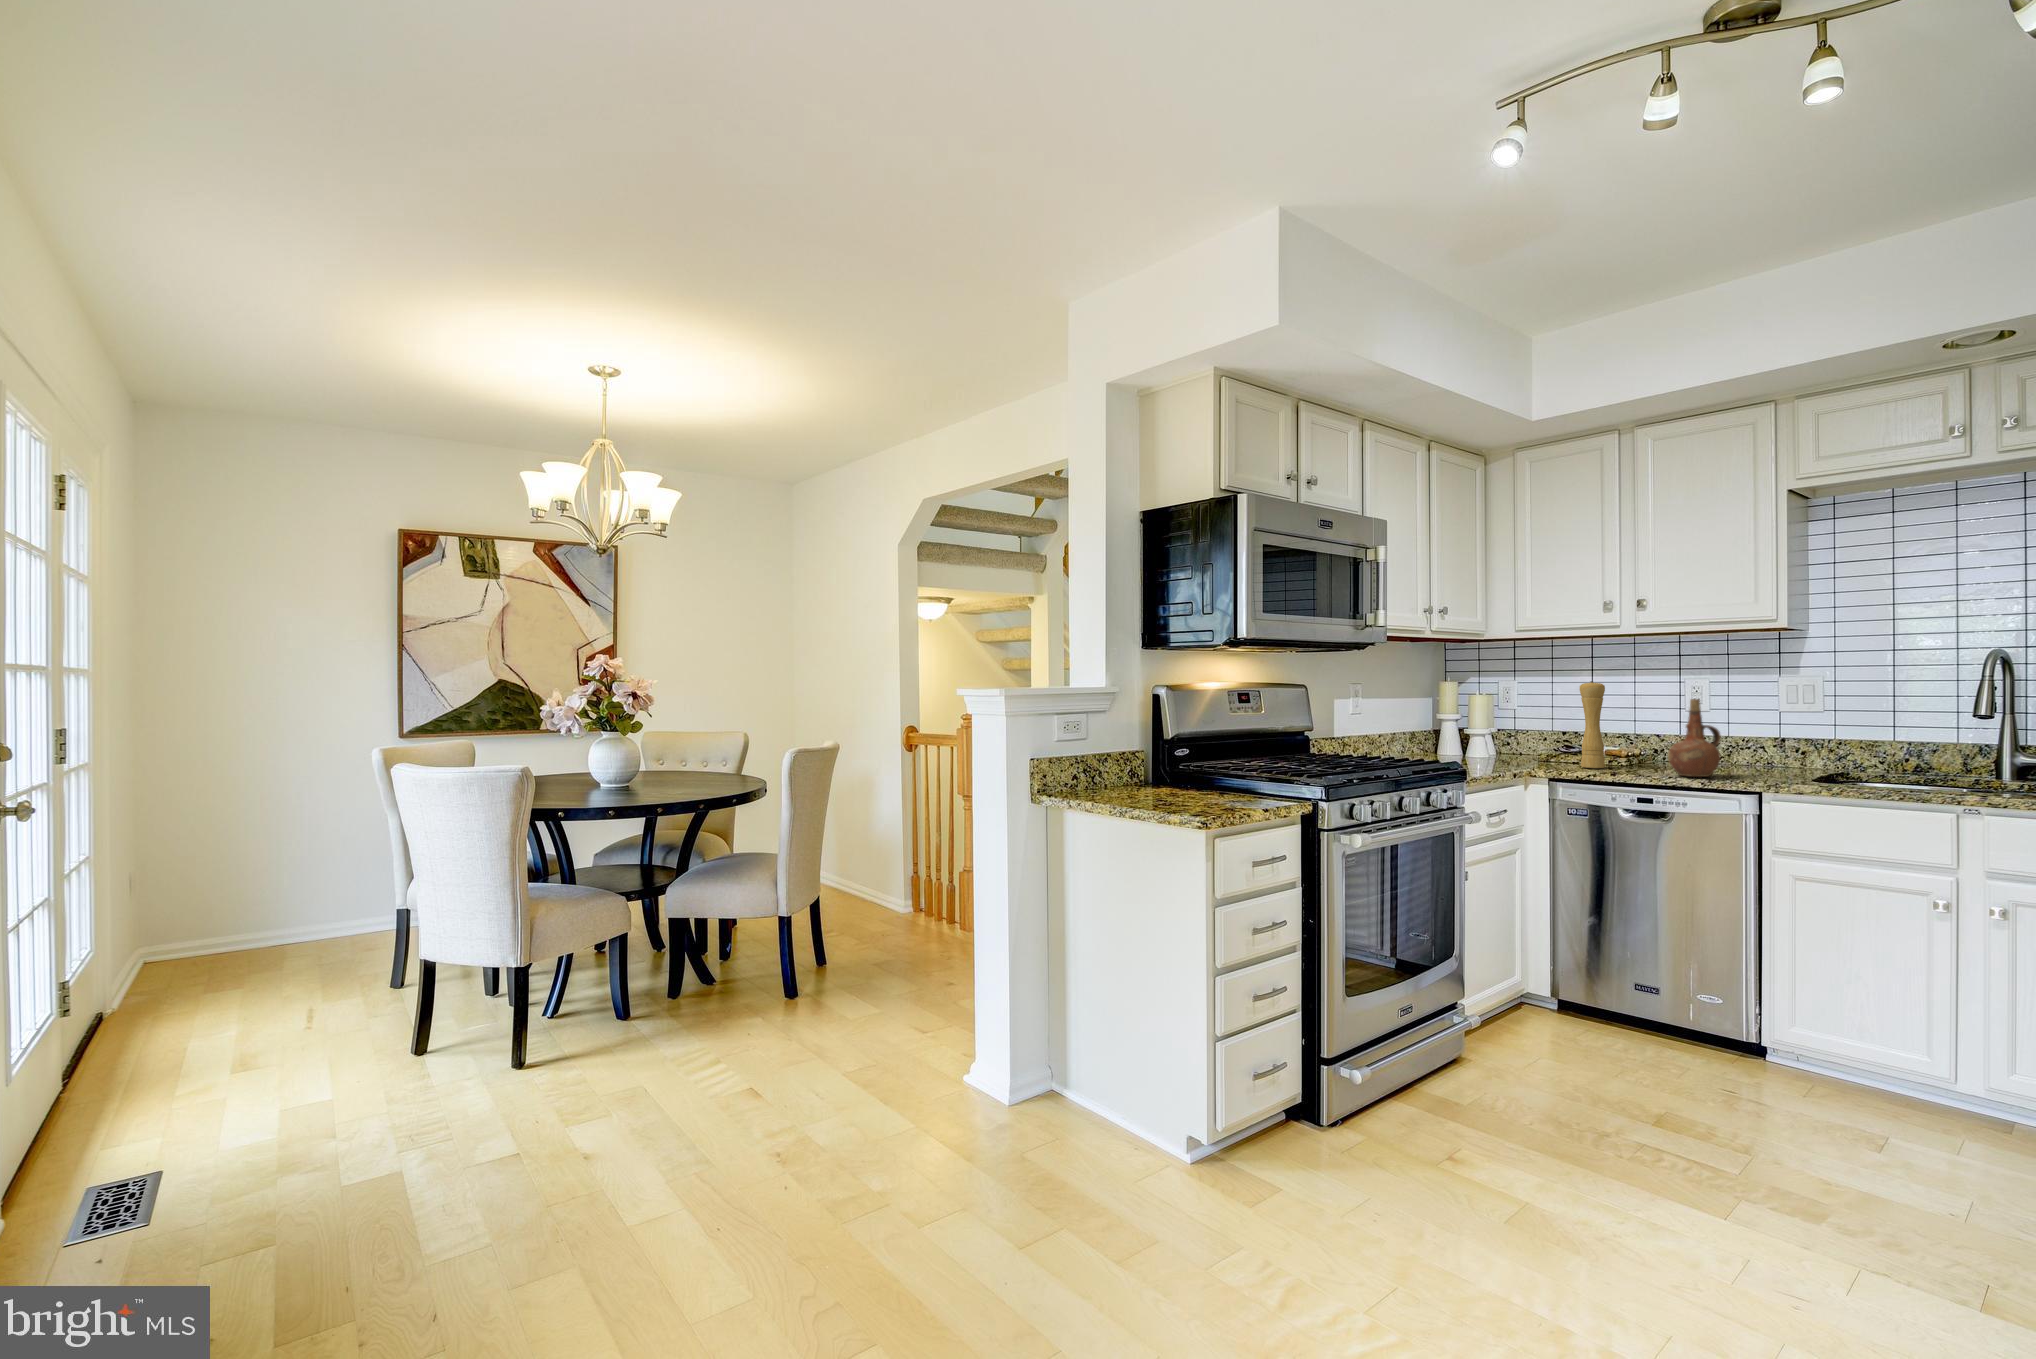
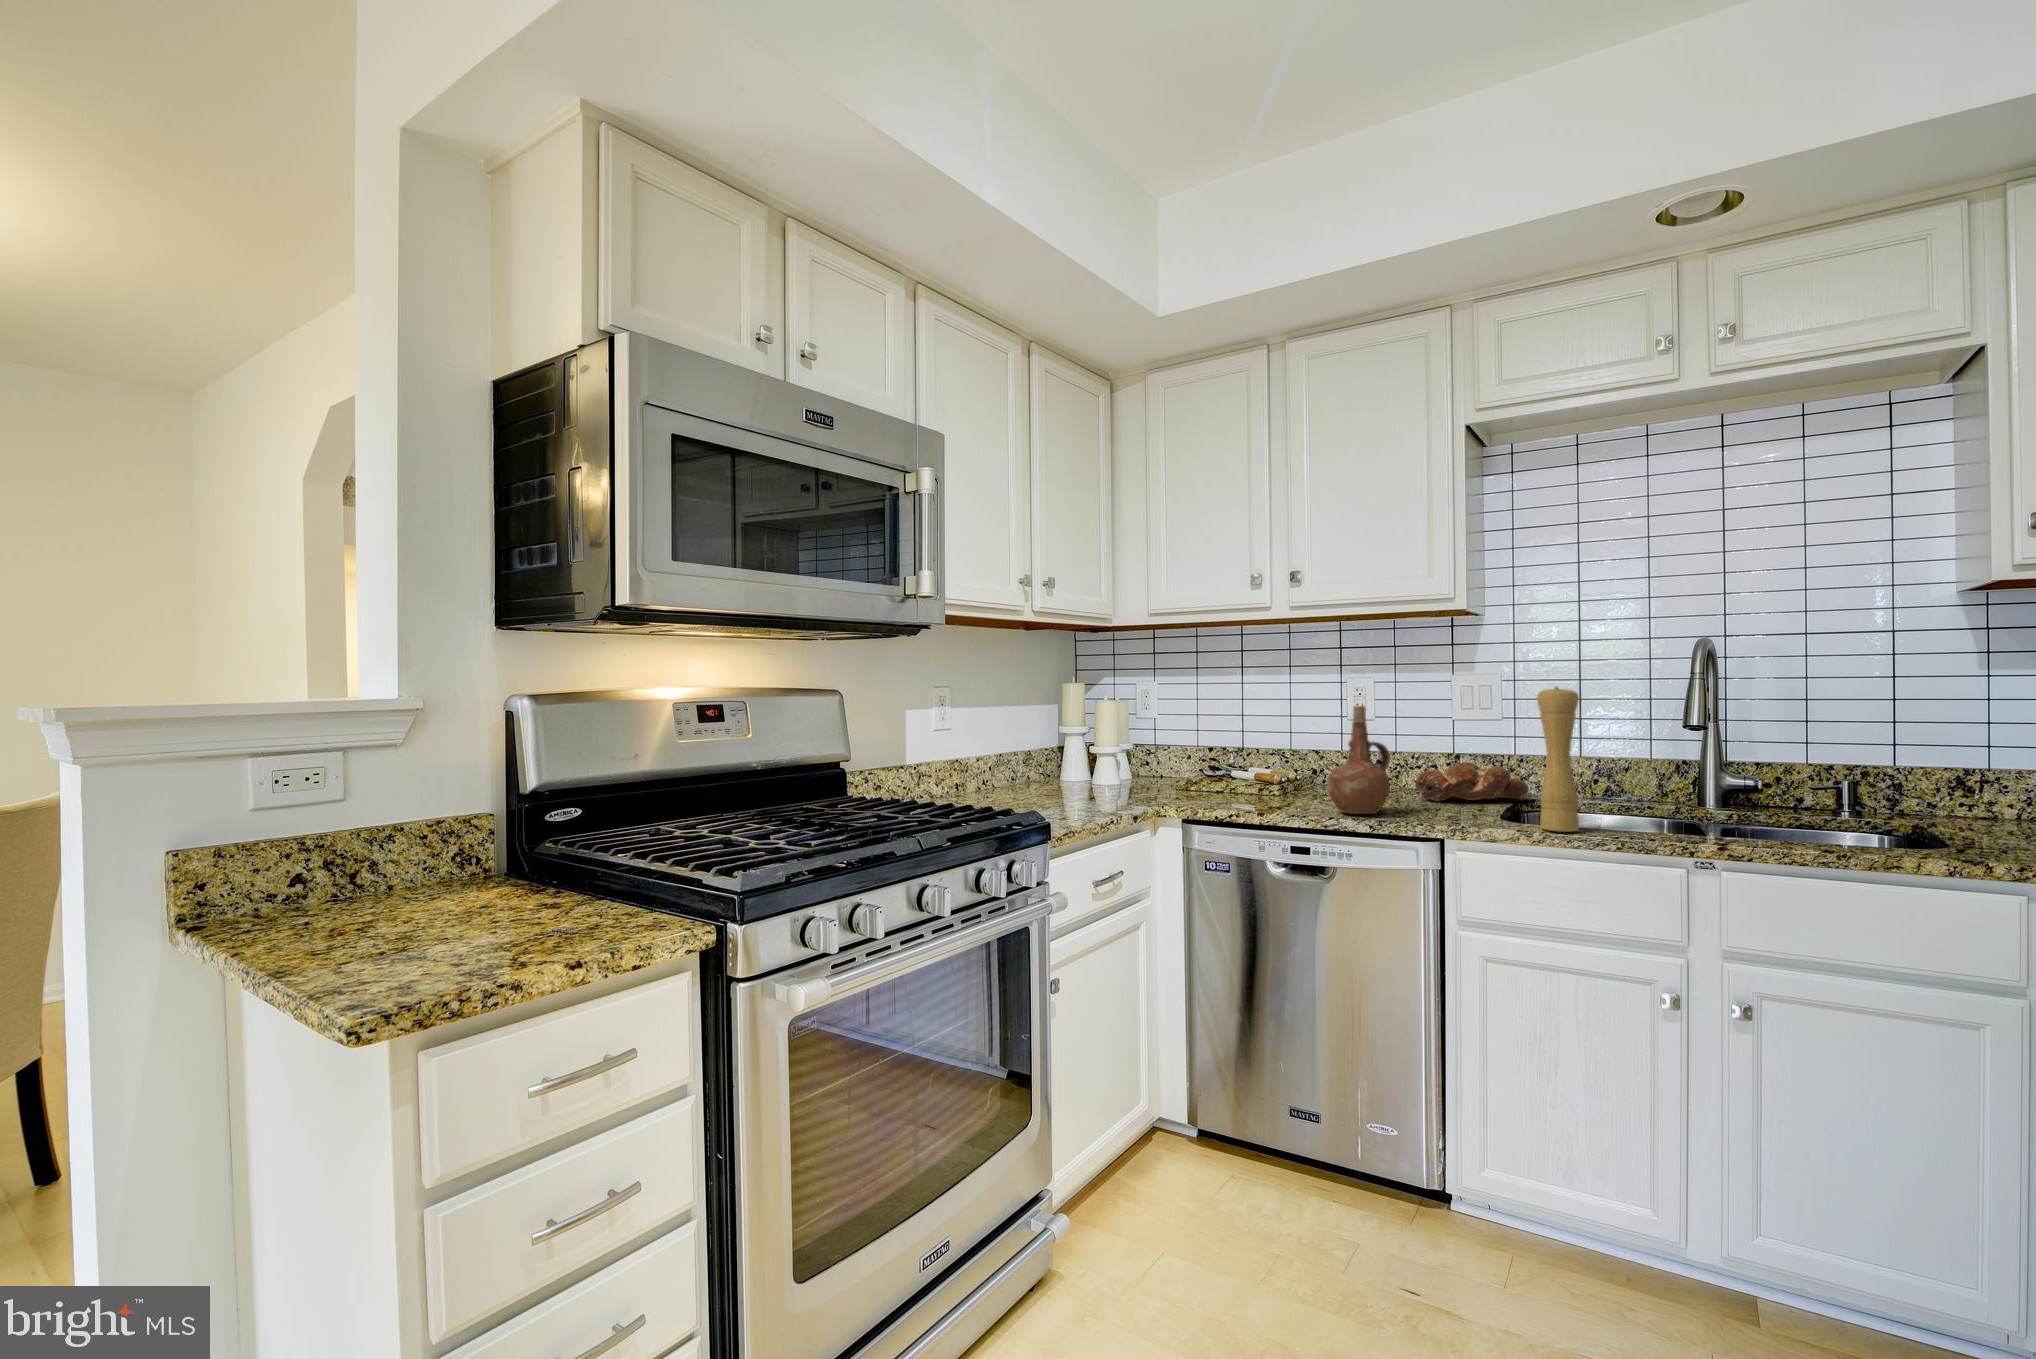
pepper mill: present [1580,681,1605,768] -> present [1537,687,1579,832]
bread loaf: none [1744,744,1845,772] -> present [1415,762,1529,801]

